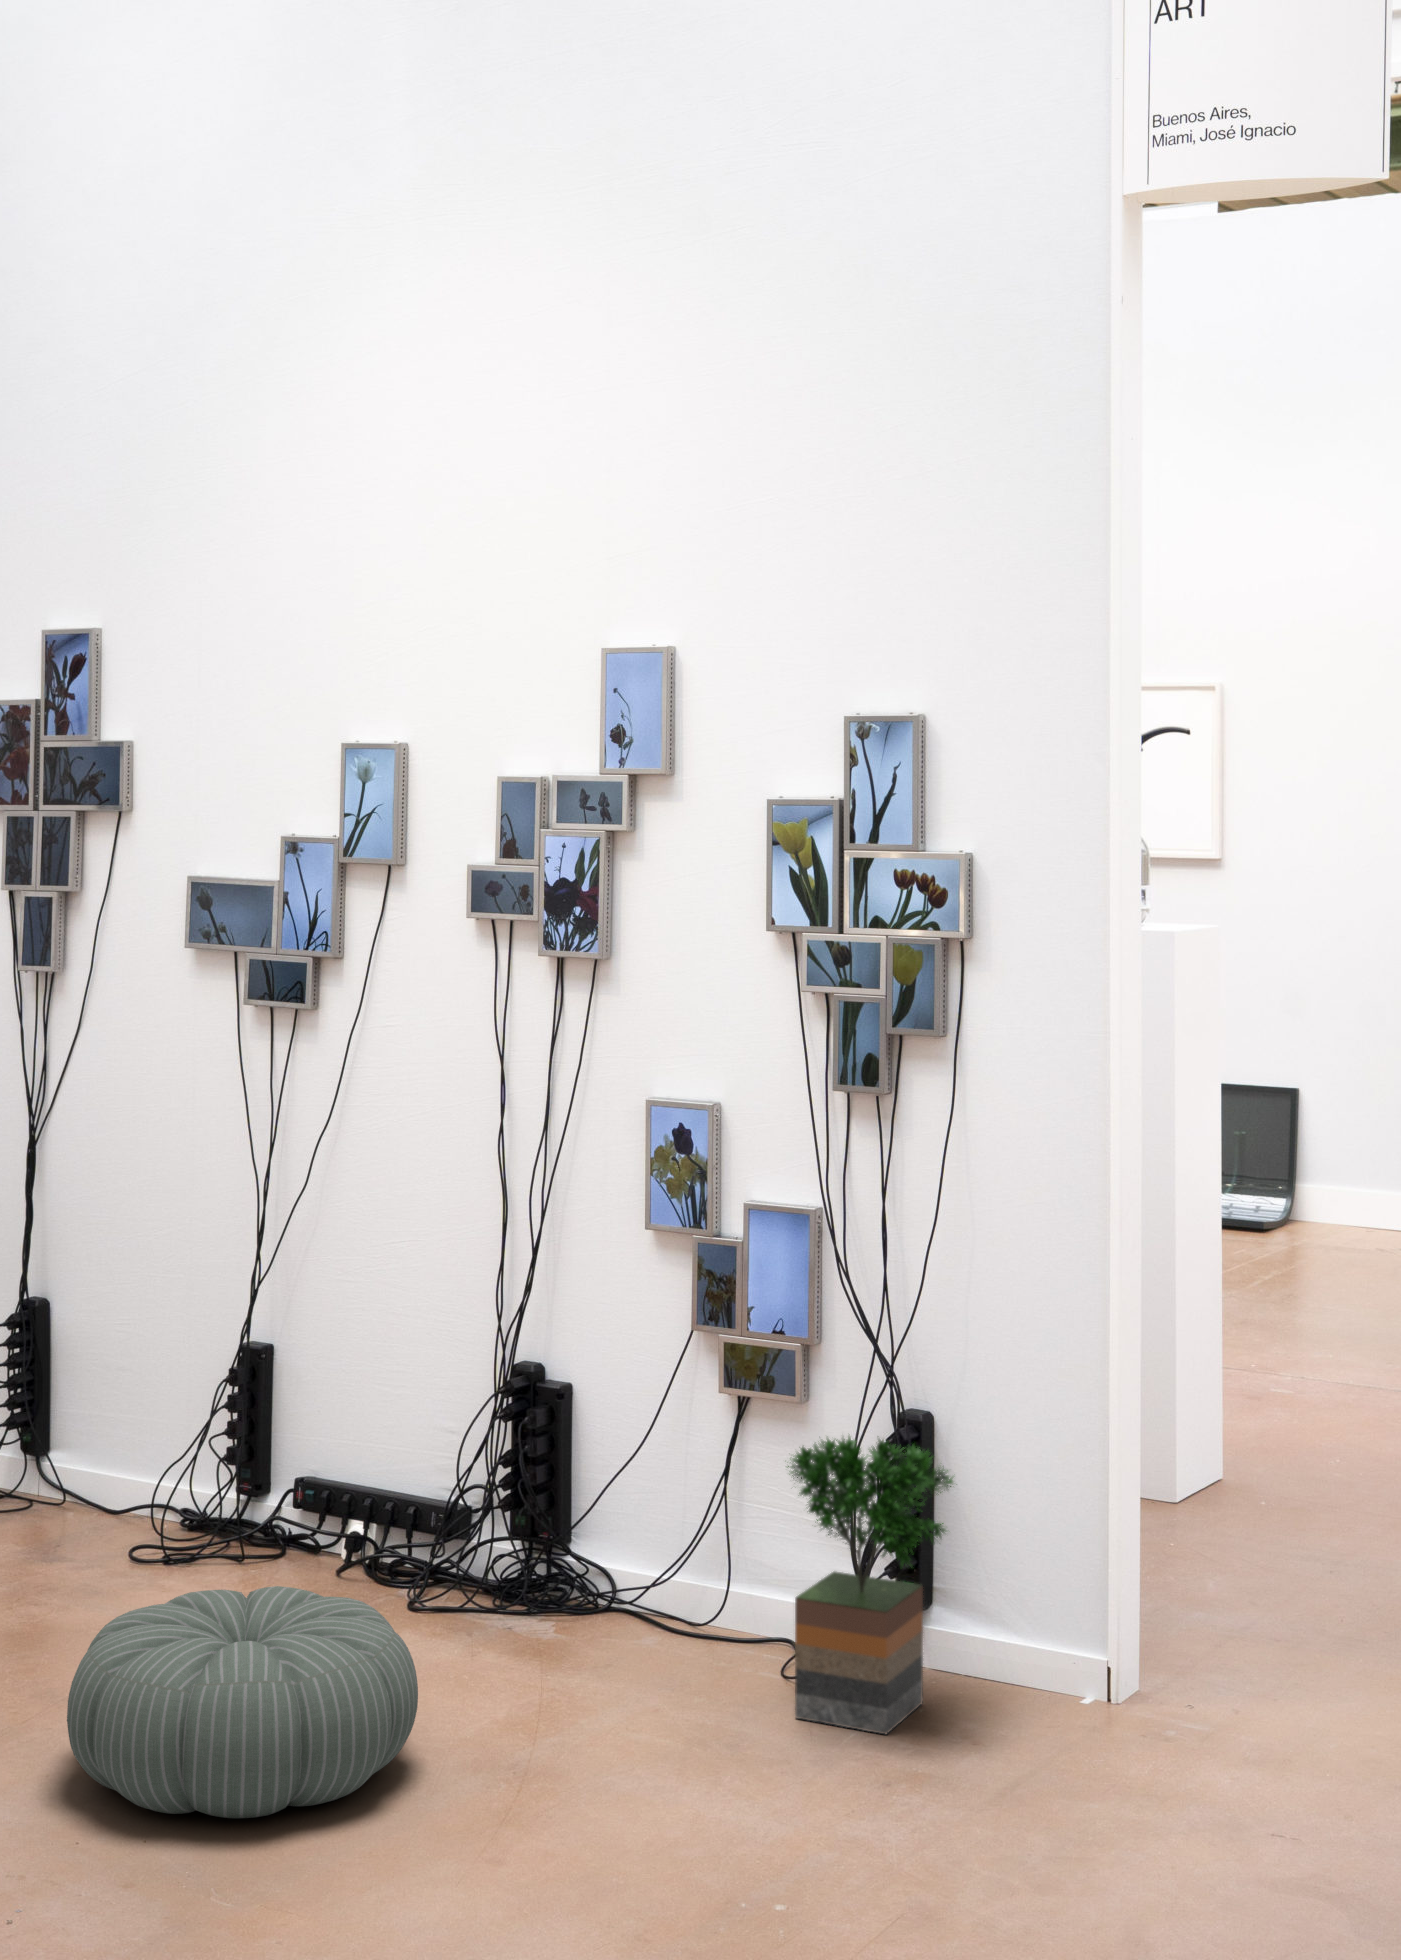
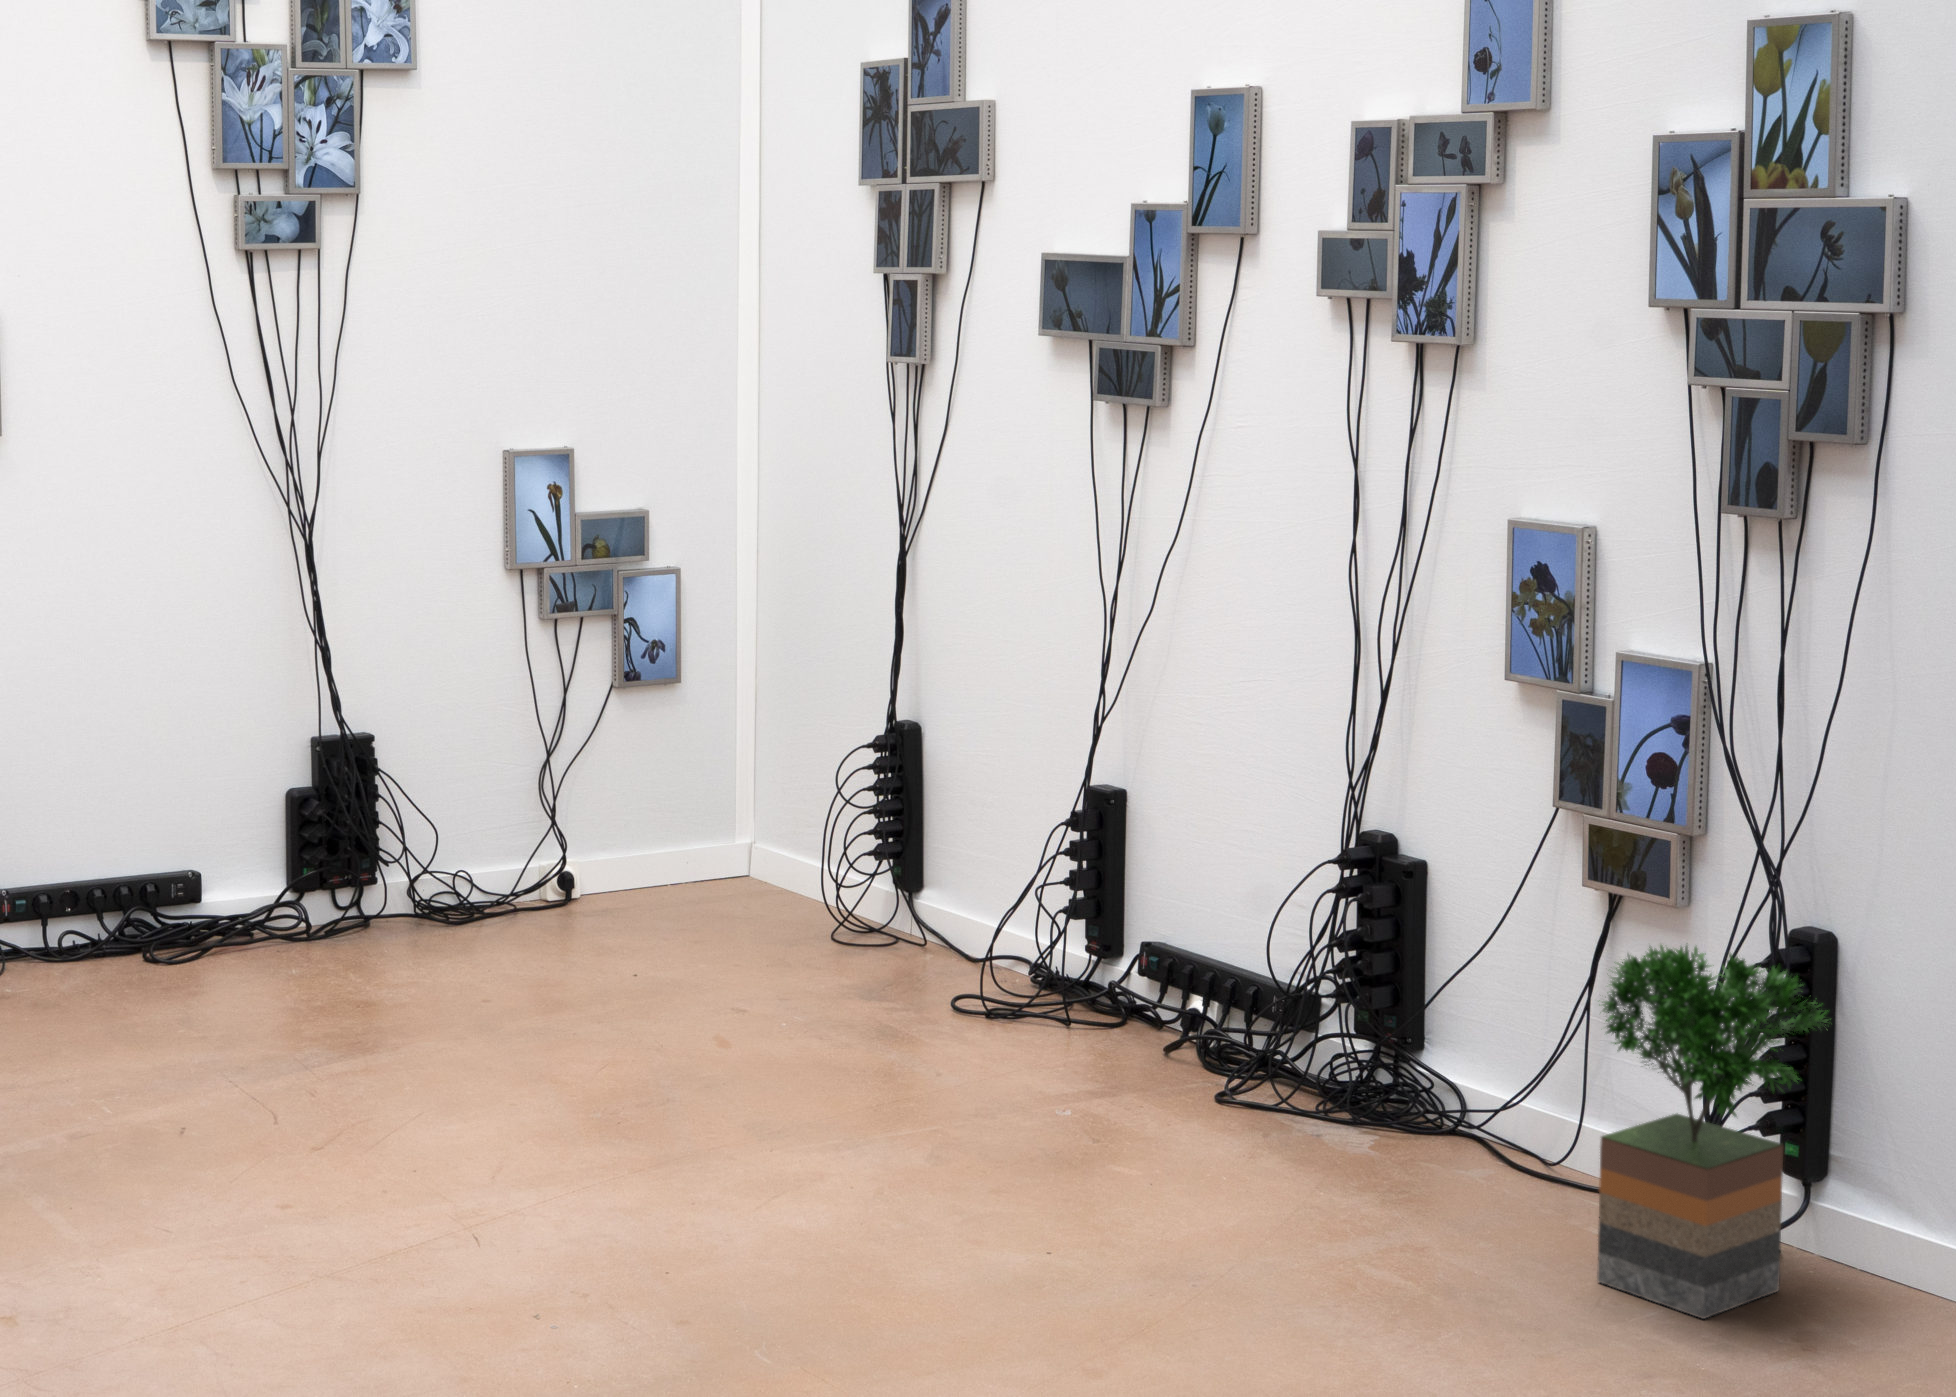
pouf: present [67,1586,418,1818] -> none [717,1039,1109,1286]

